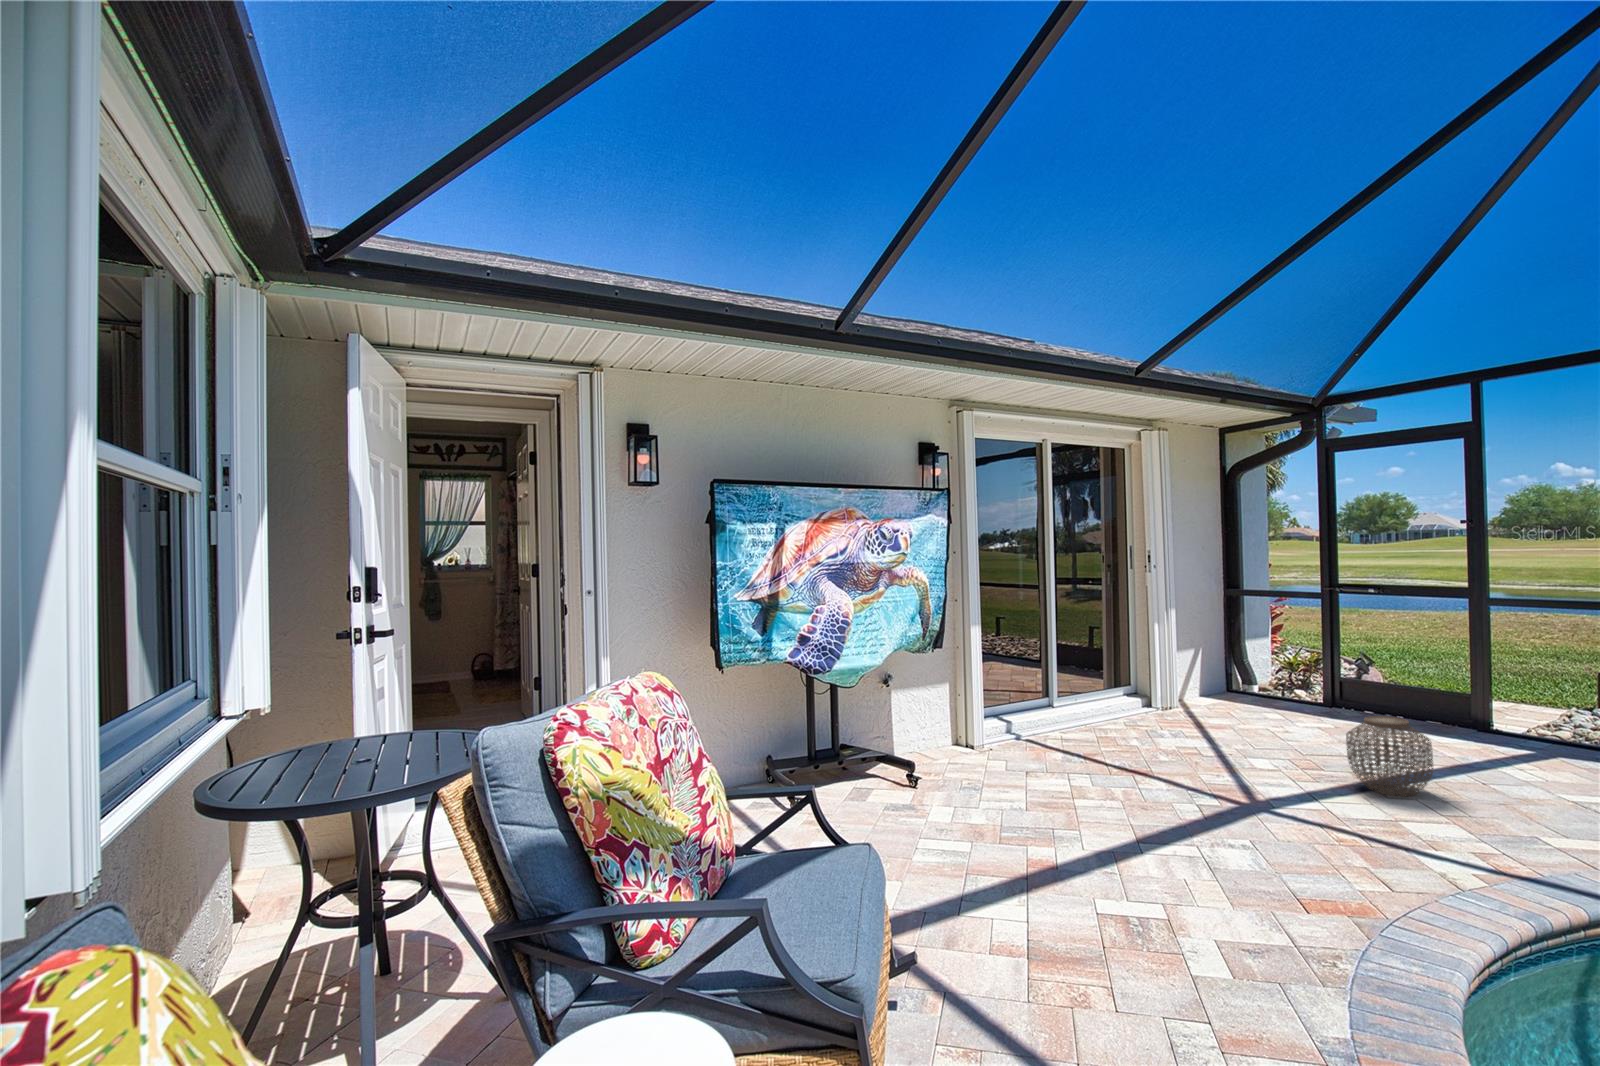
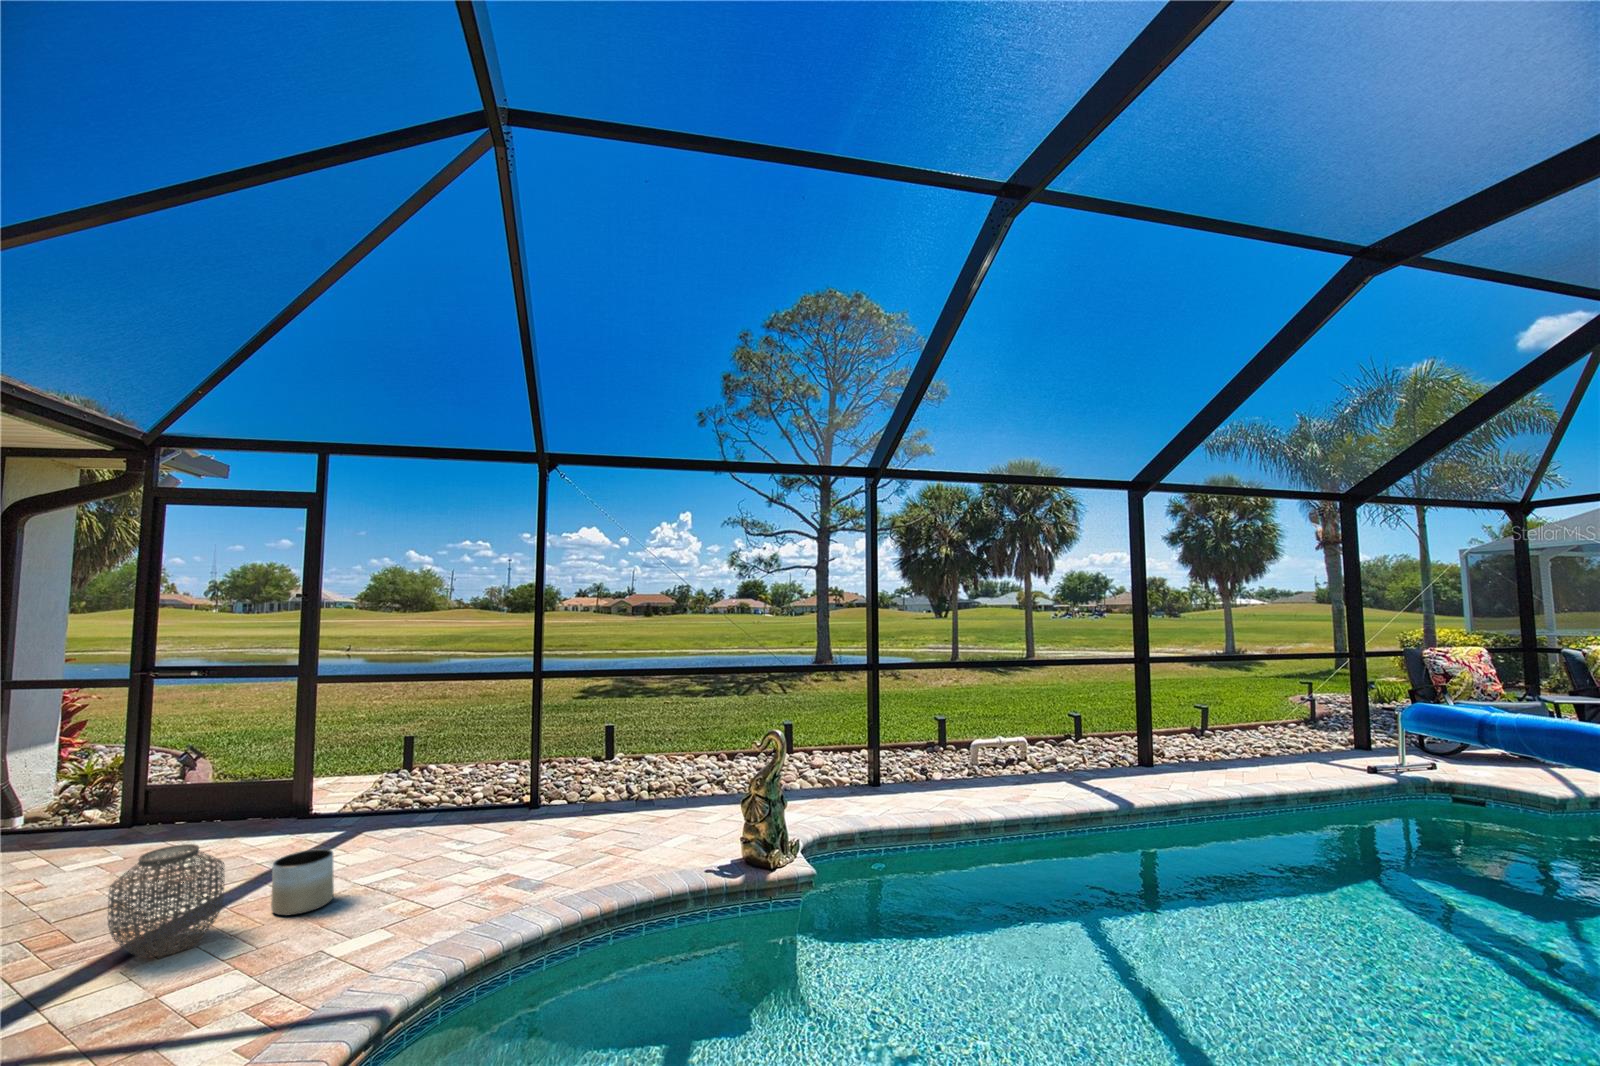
planter: none [1473,751,1539,805] -> present [271,849,334,915]

